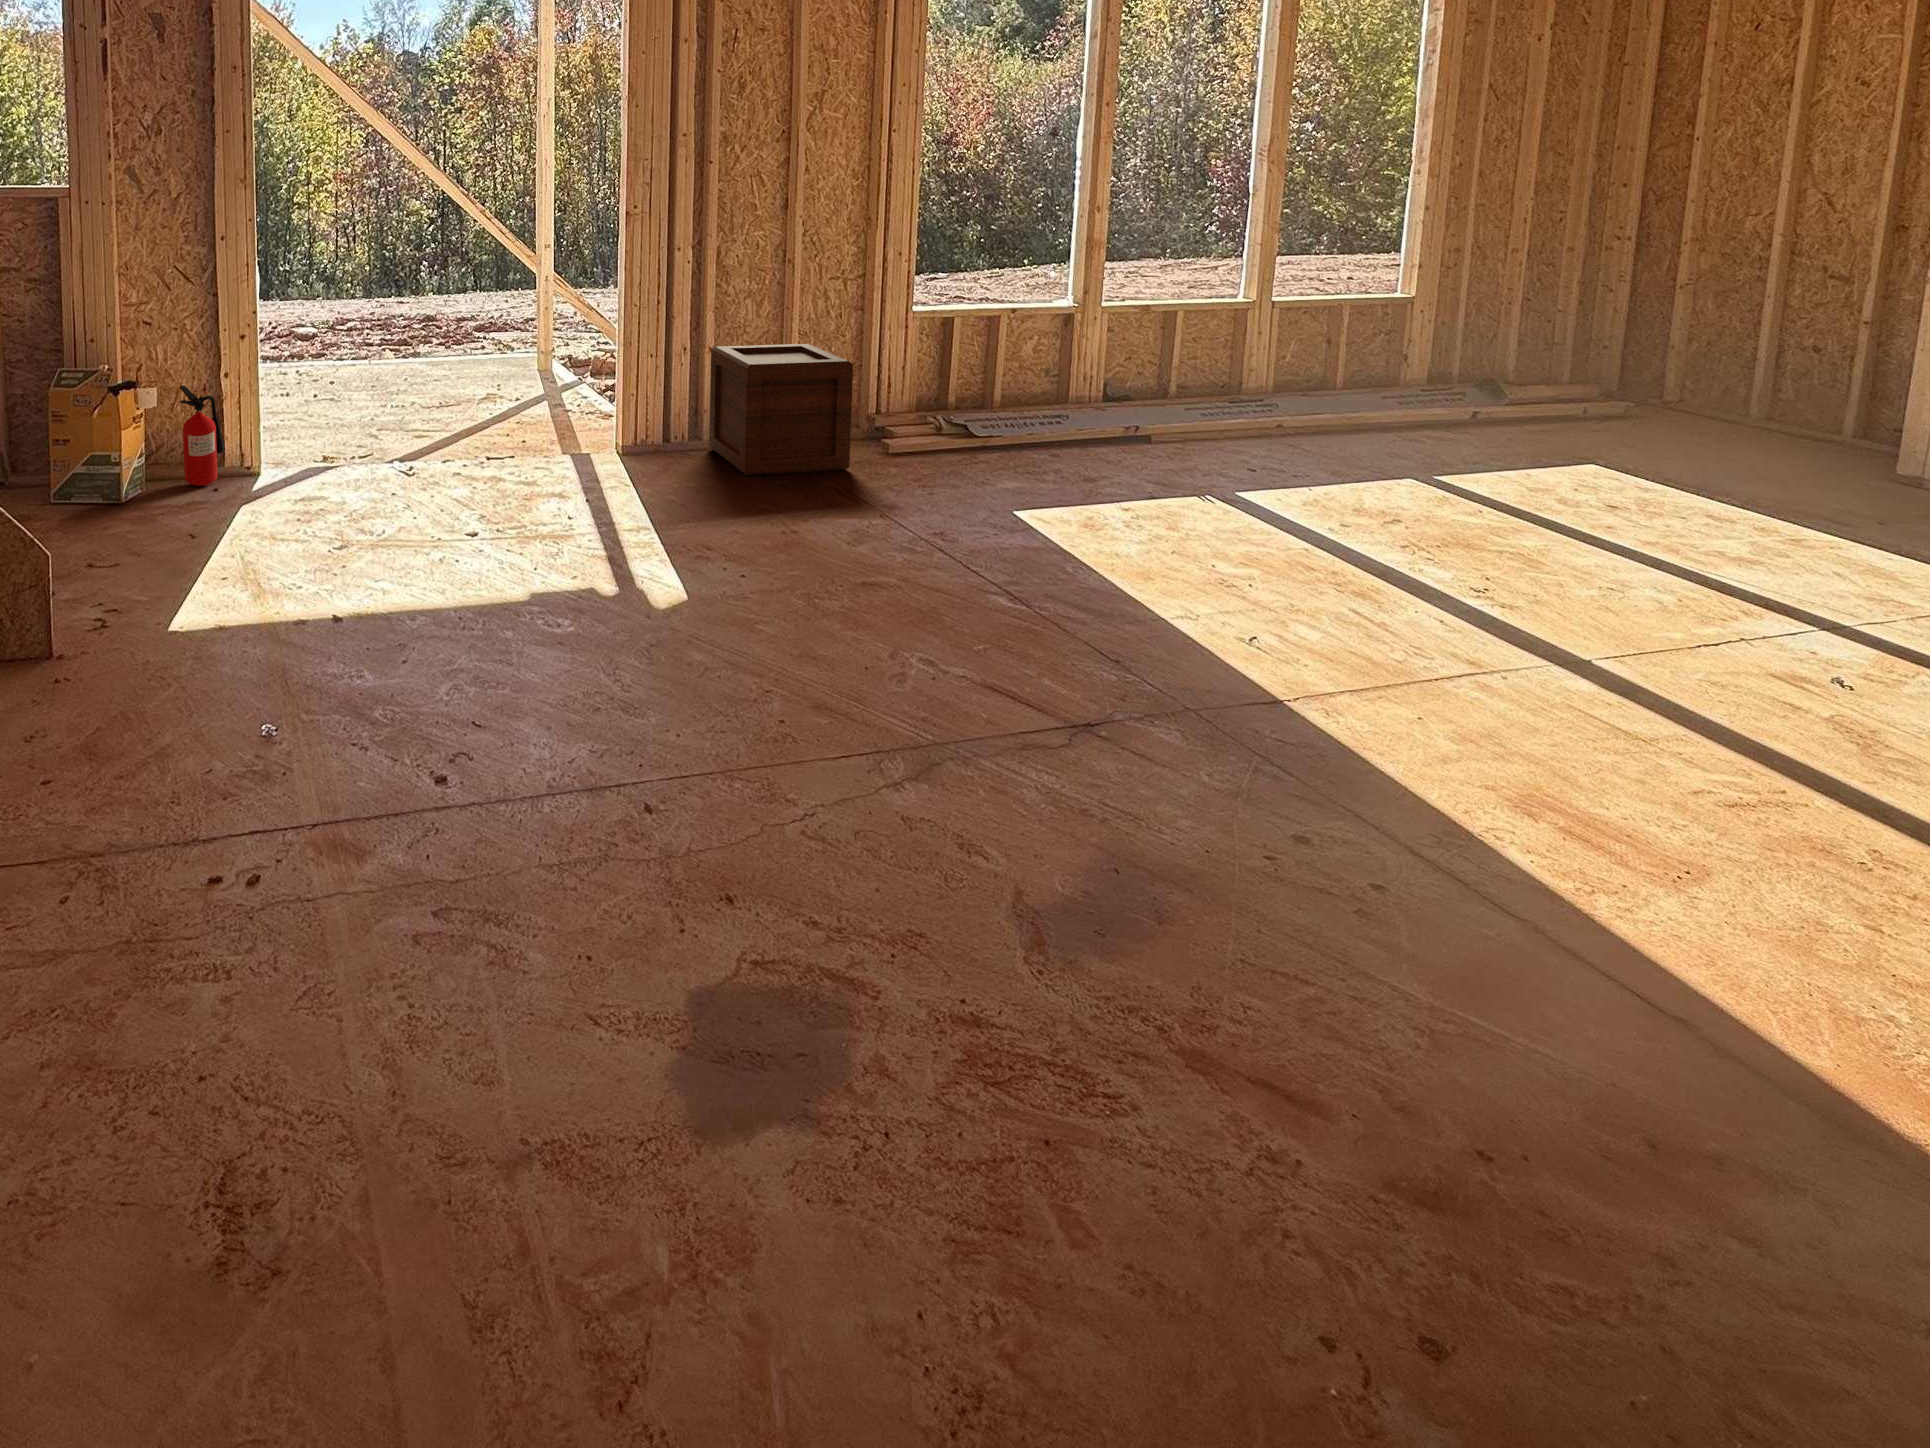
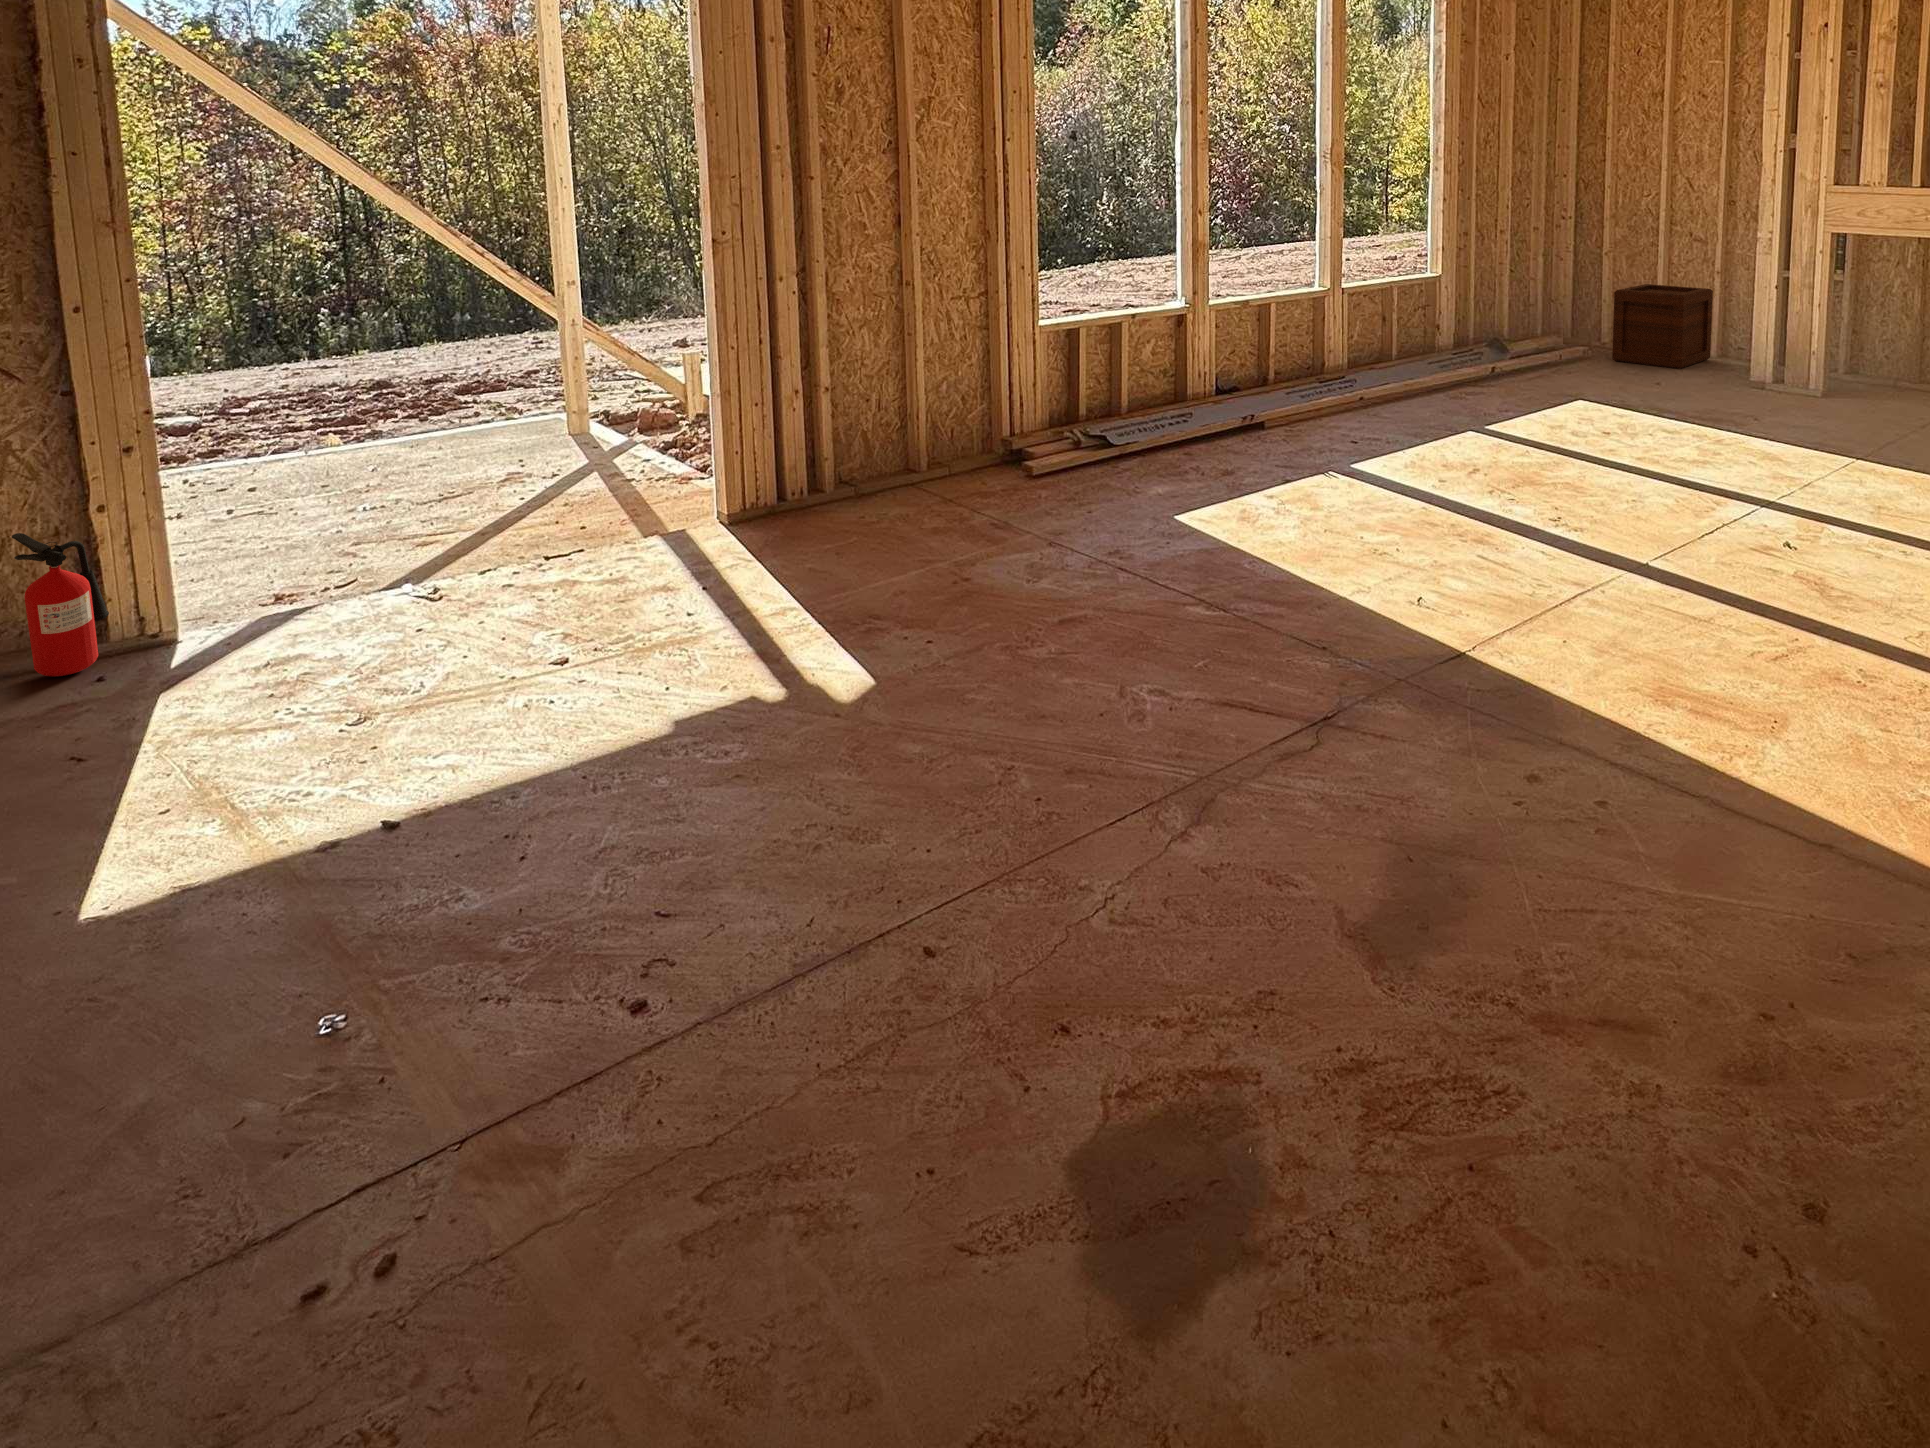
wooden crate: present [709,344,853,476] -> present [1612,284,1713,369]

